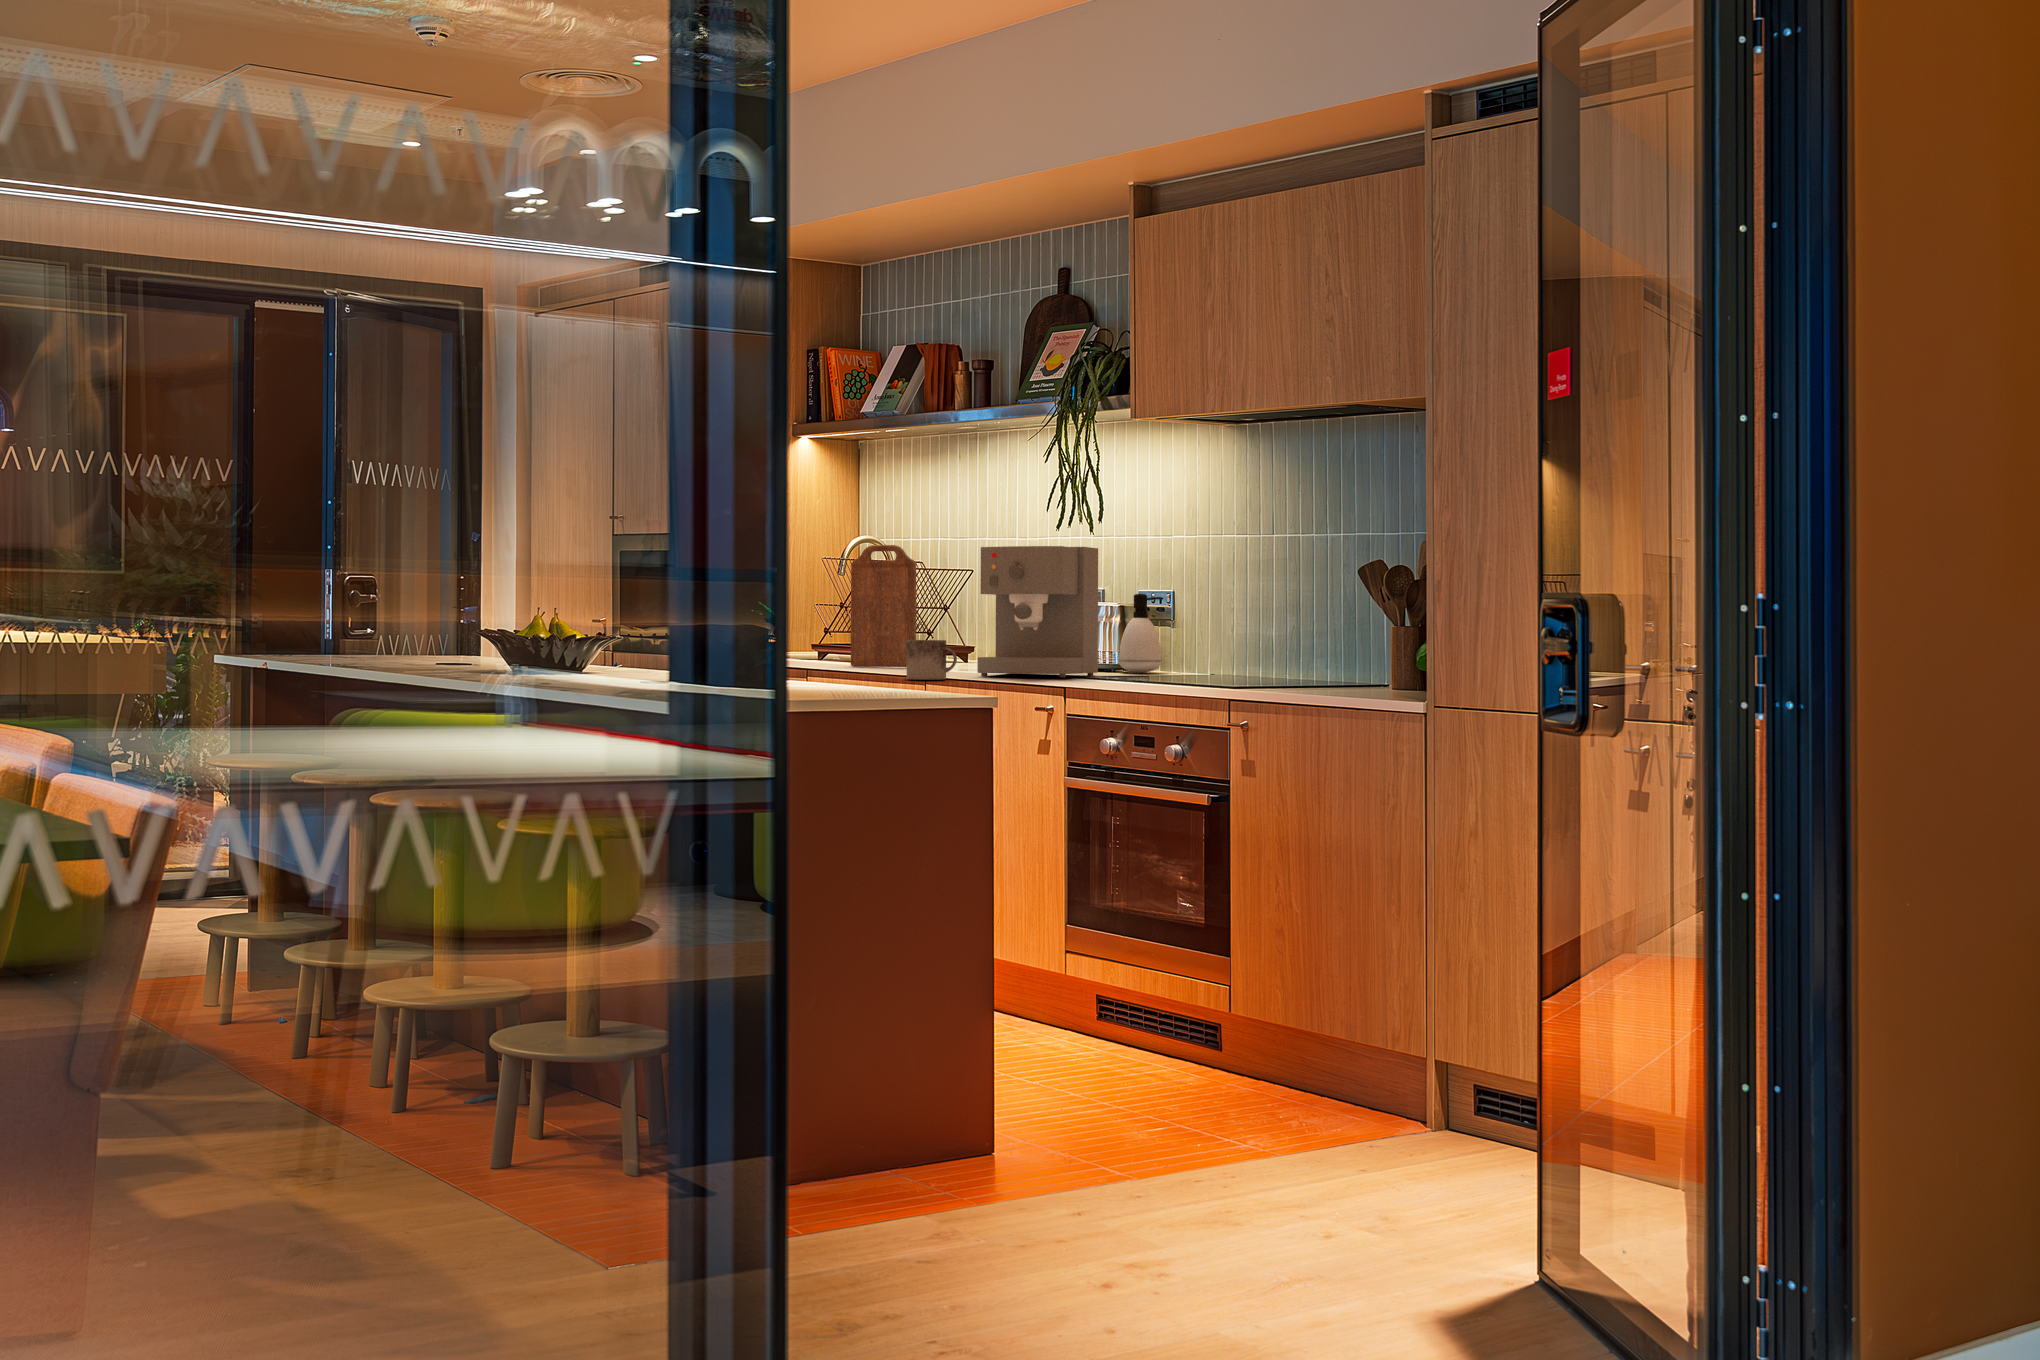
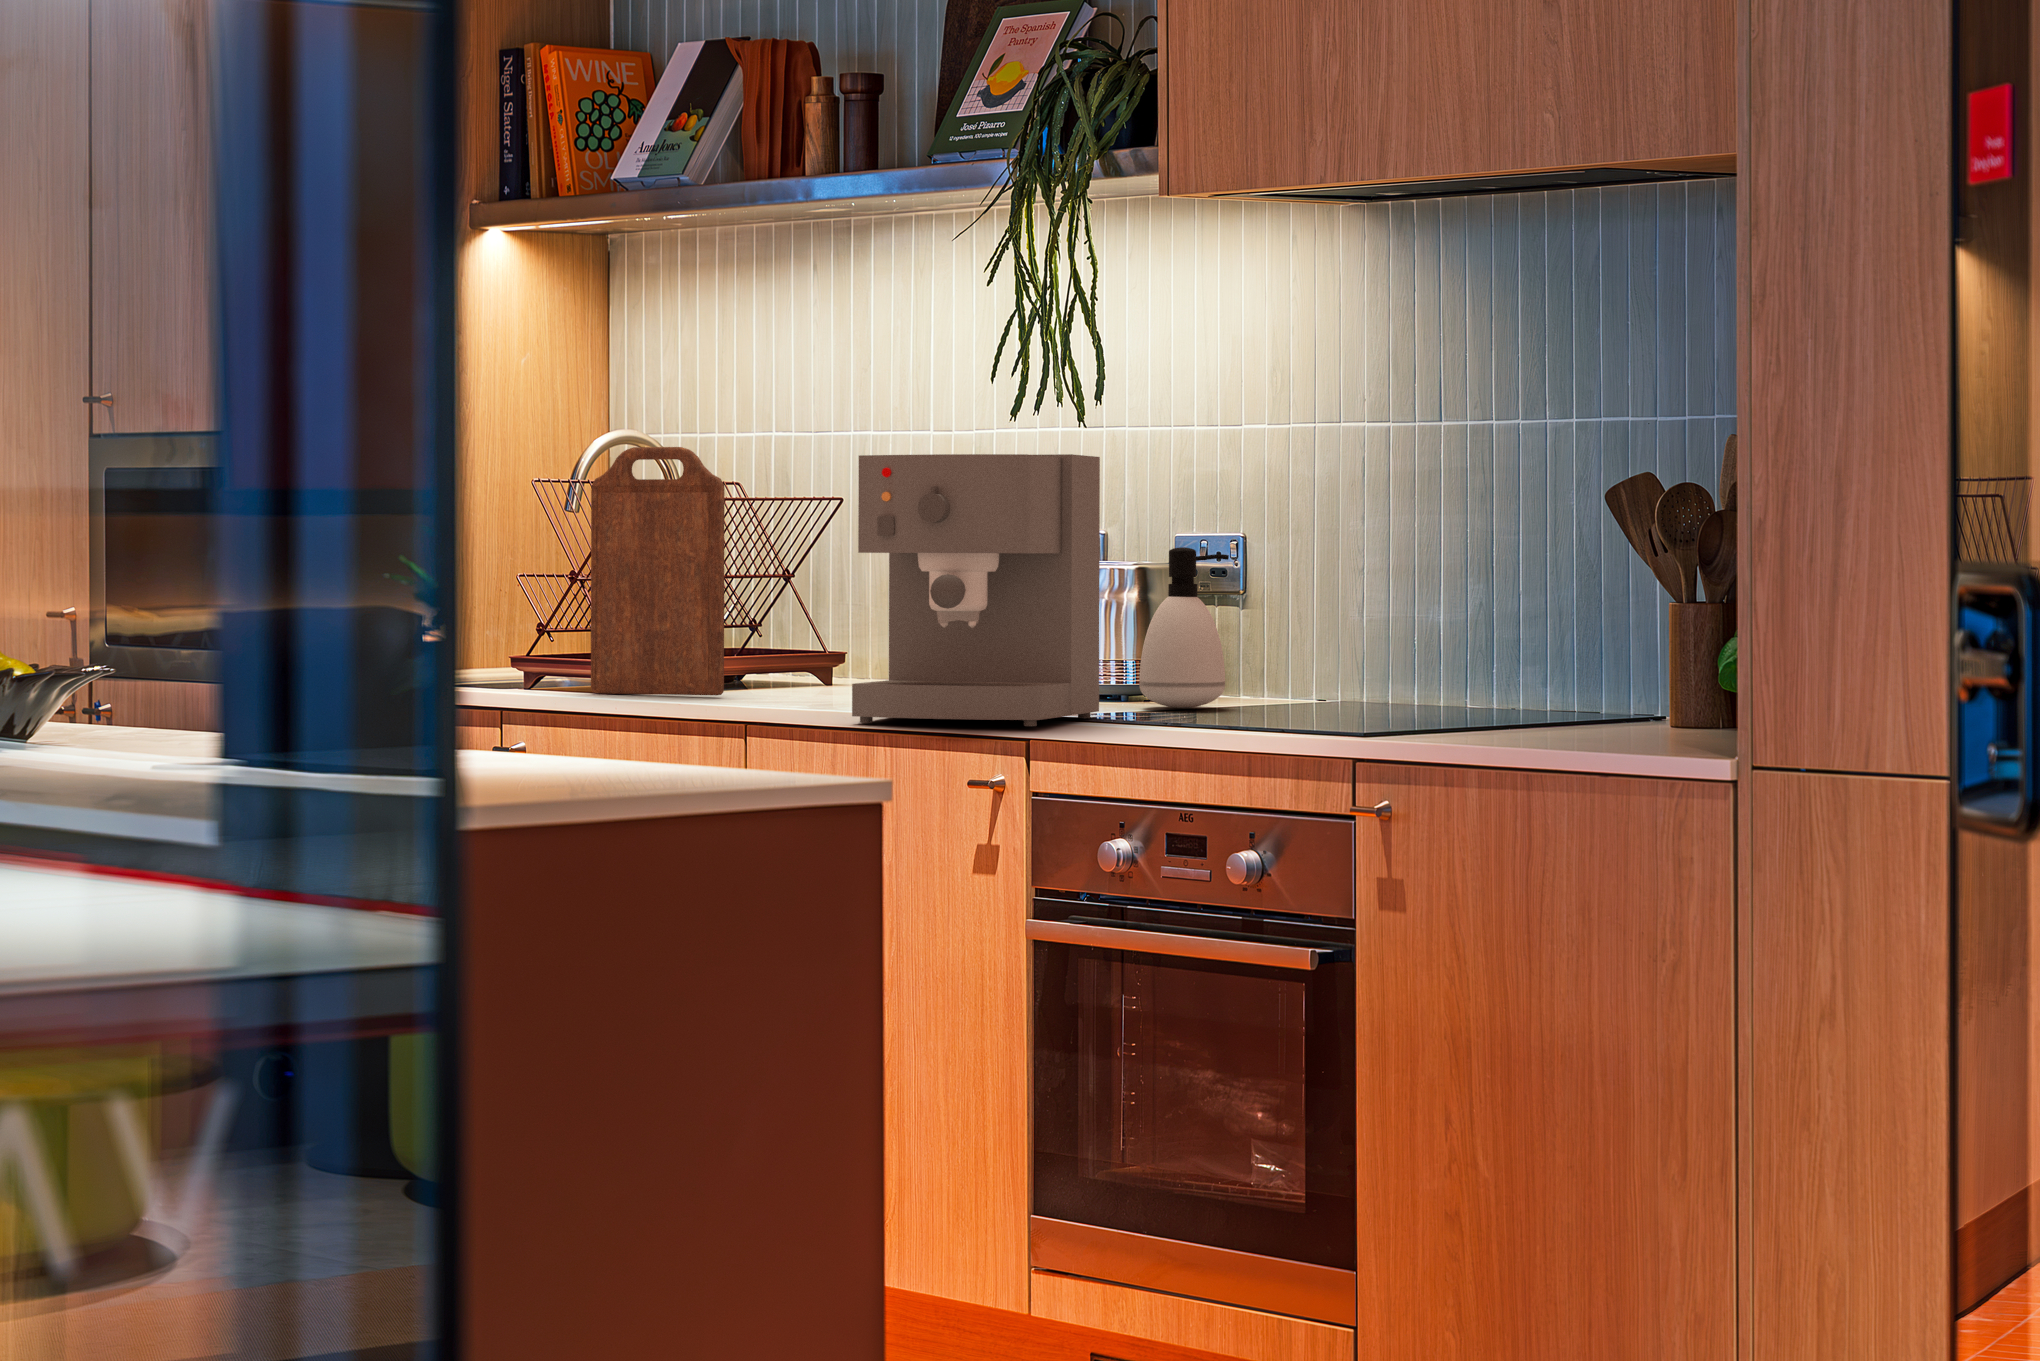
mug: present [907,640,957,680] -> none [704,651,810,737]

